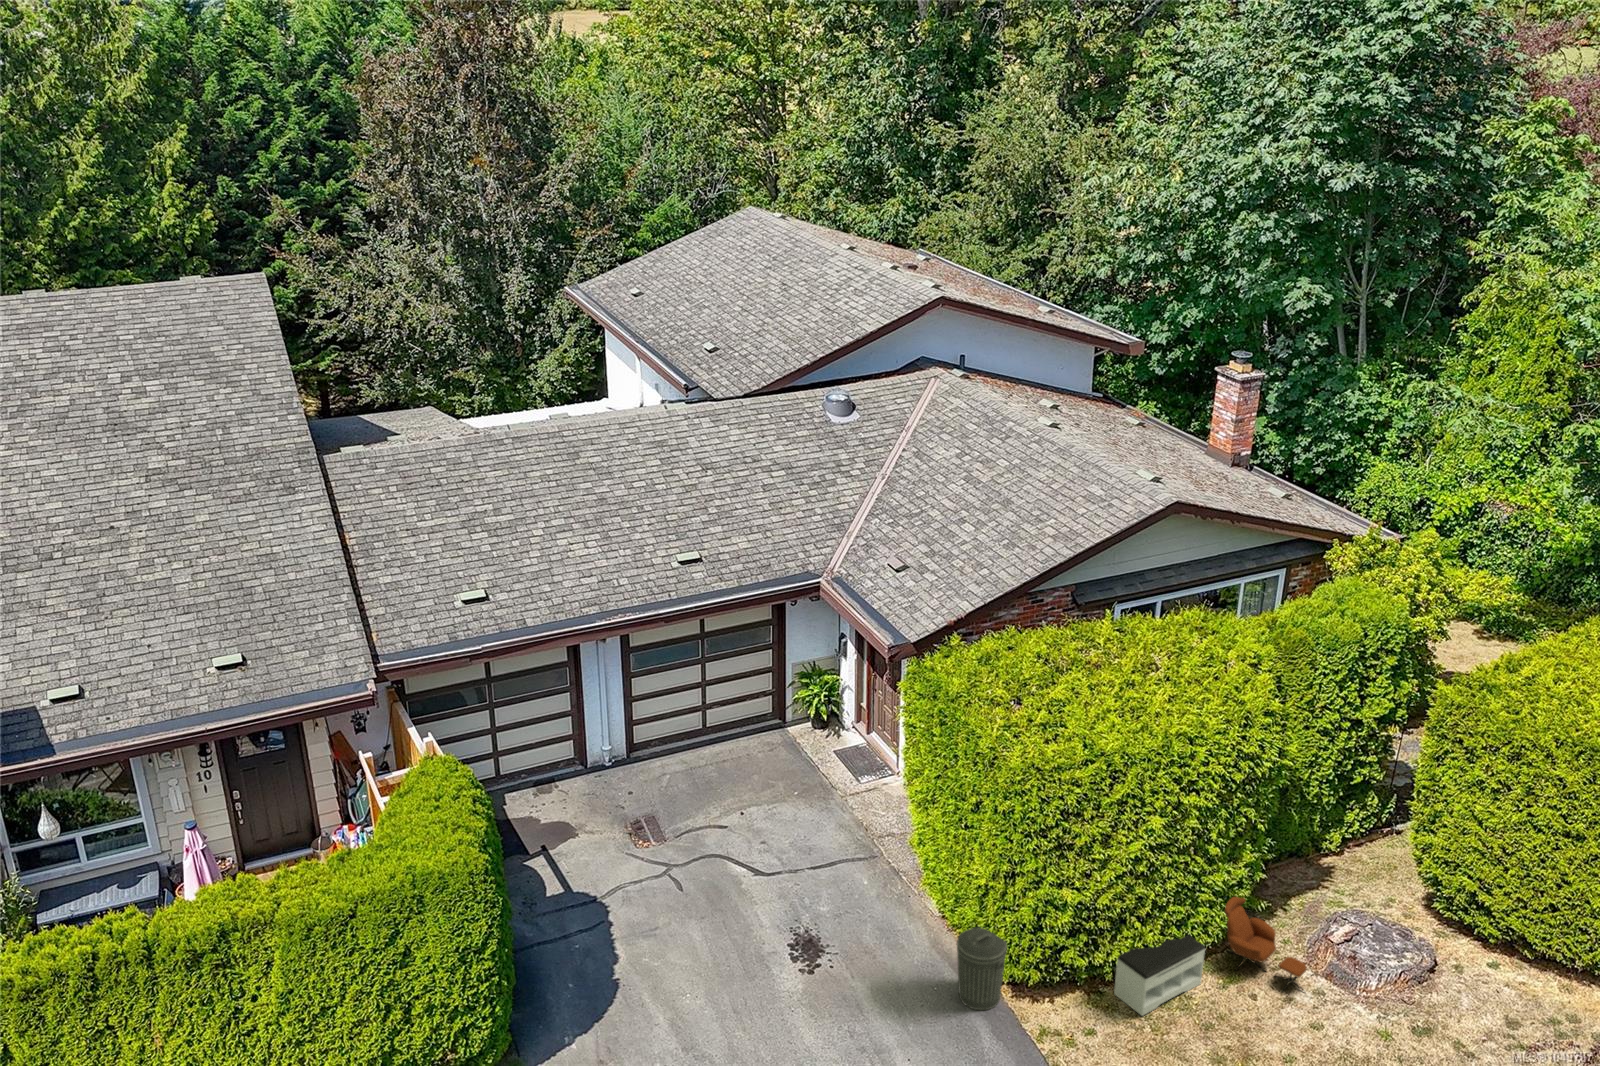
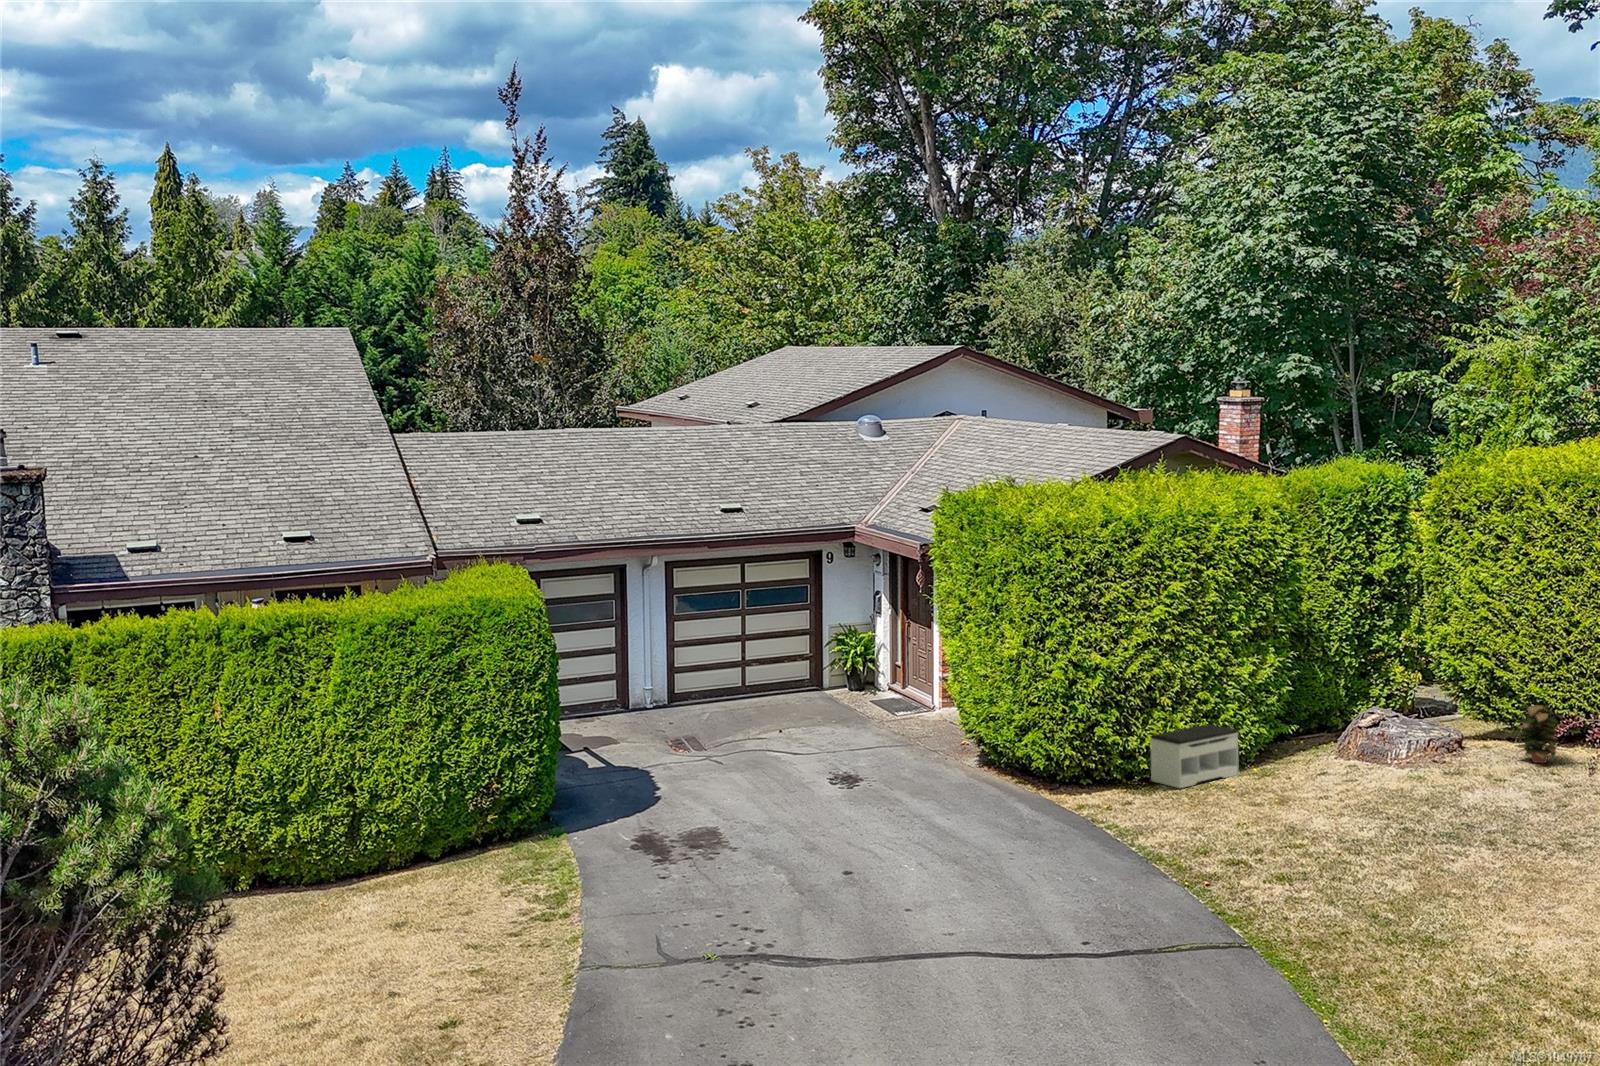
lounge chair: present [1225,897,1307,989] -> none [1255,700,1345,775]
decorative plant: none [1475,917,1525,976] -> present [1519,705,1558,763]
trash can: present [956,927,1007,1010] -> none [990,714,1040,790]

